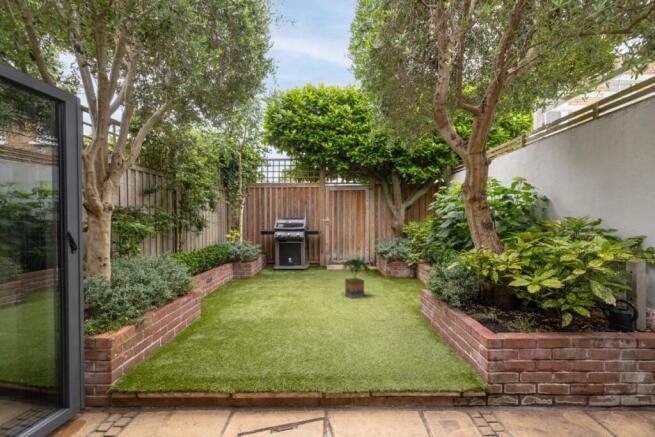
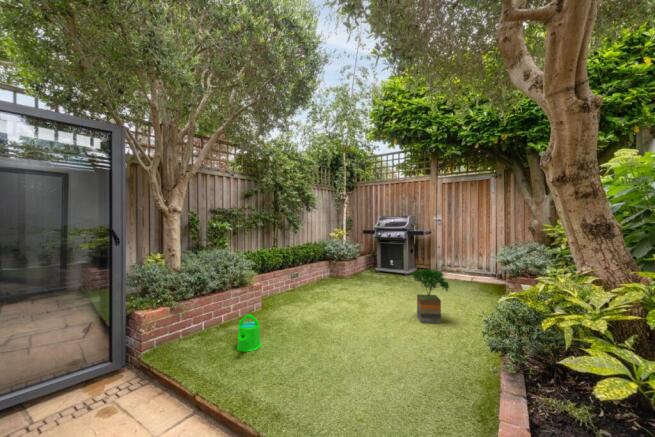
watering can: none [237,305,258,336] -> present [237,314,262,352]

